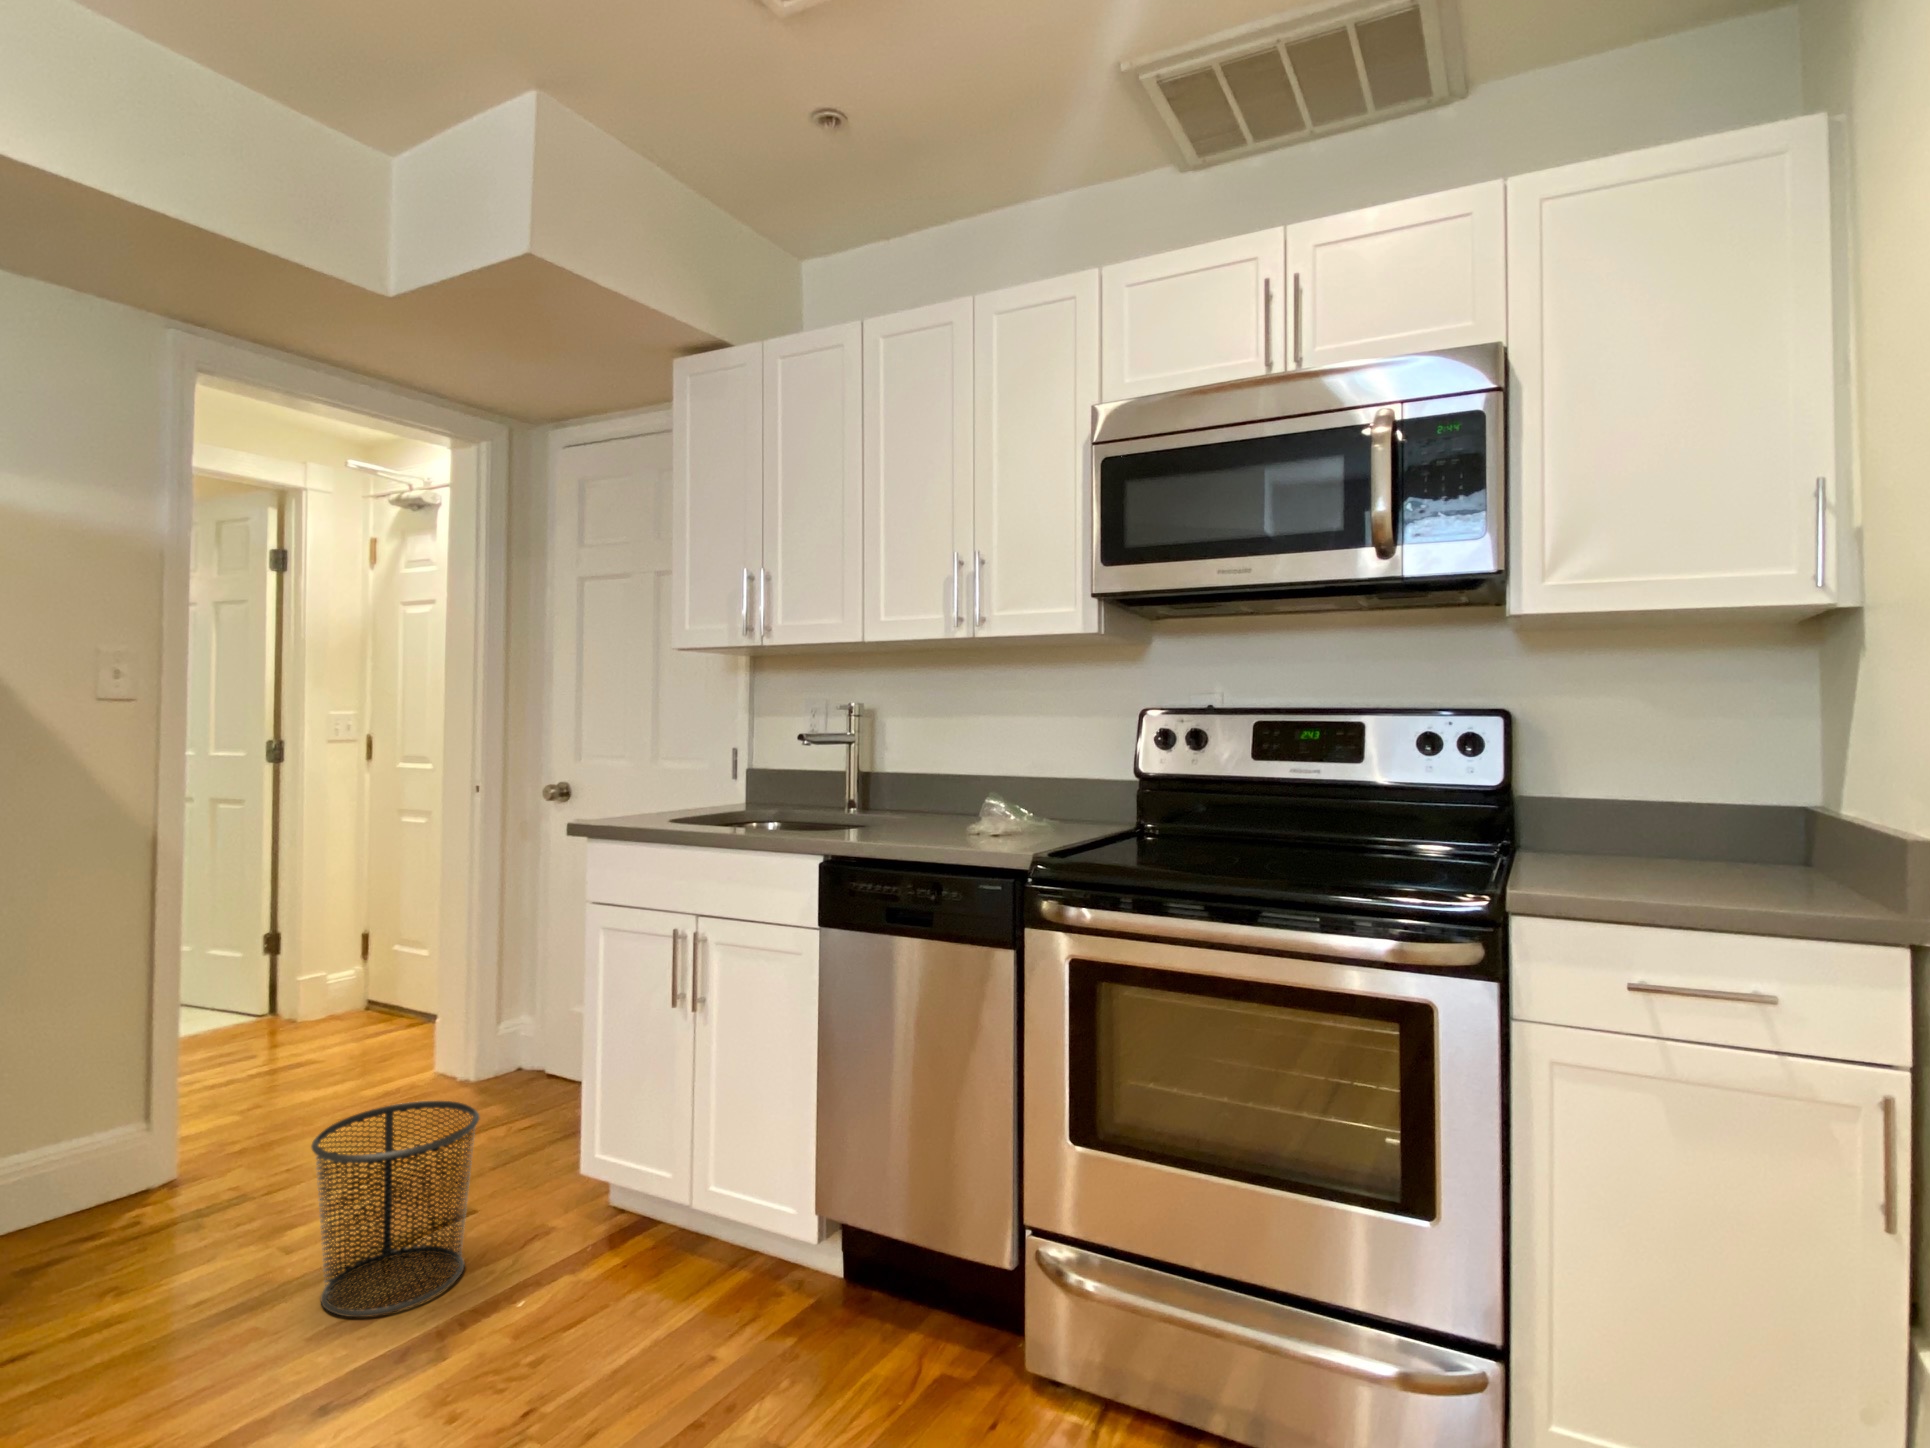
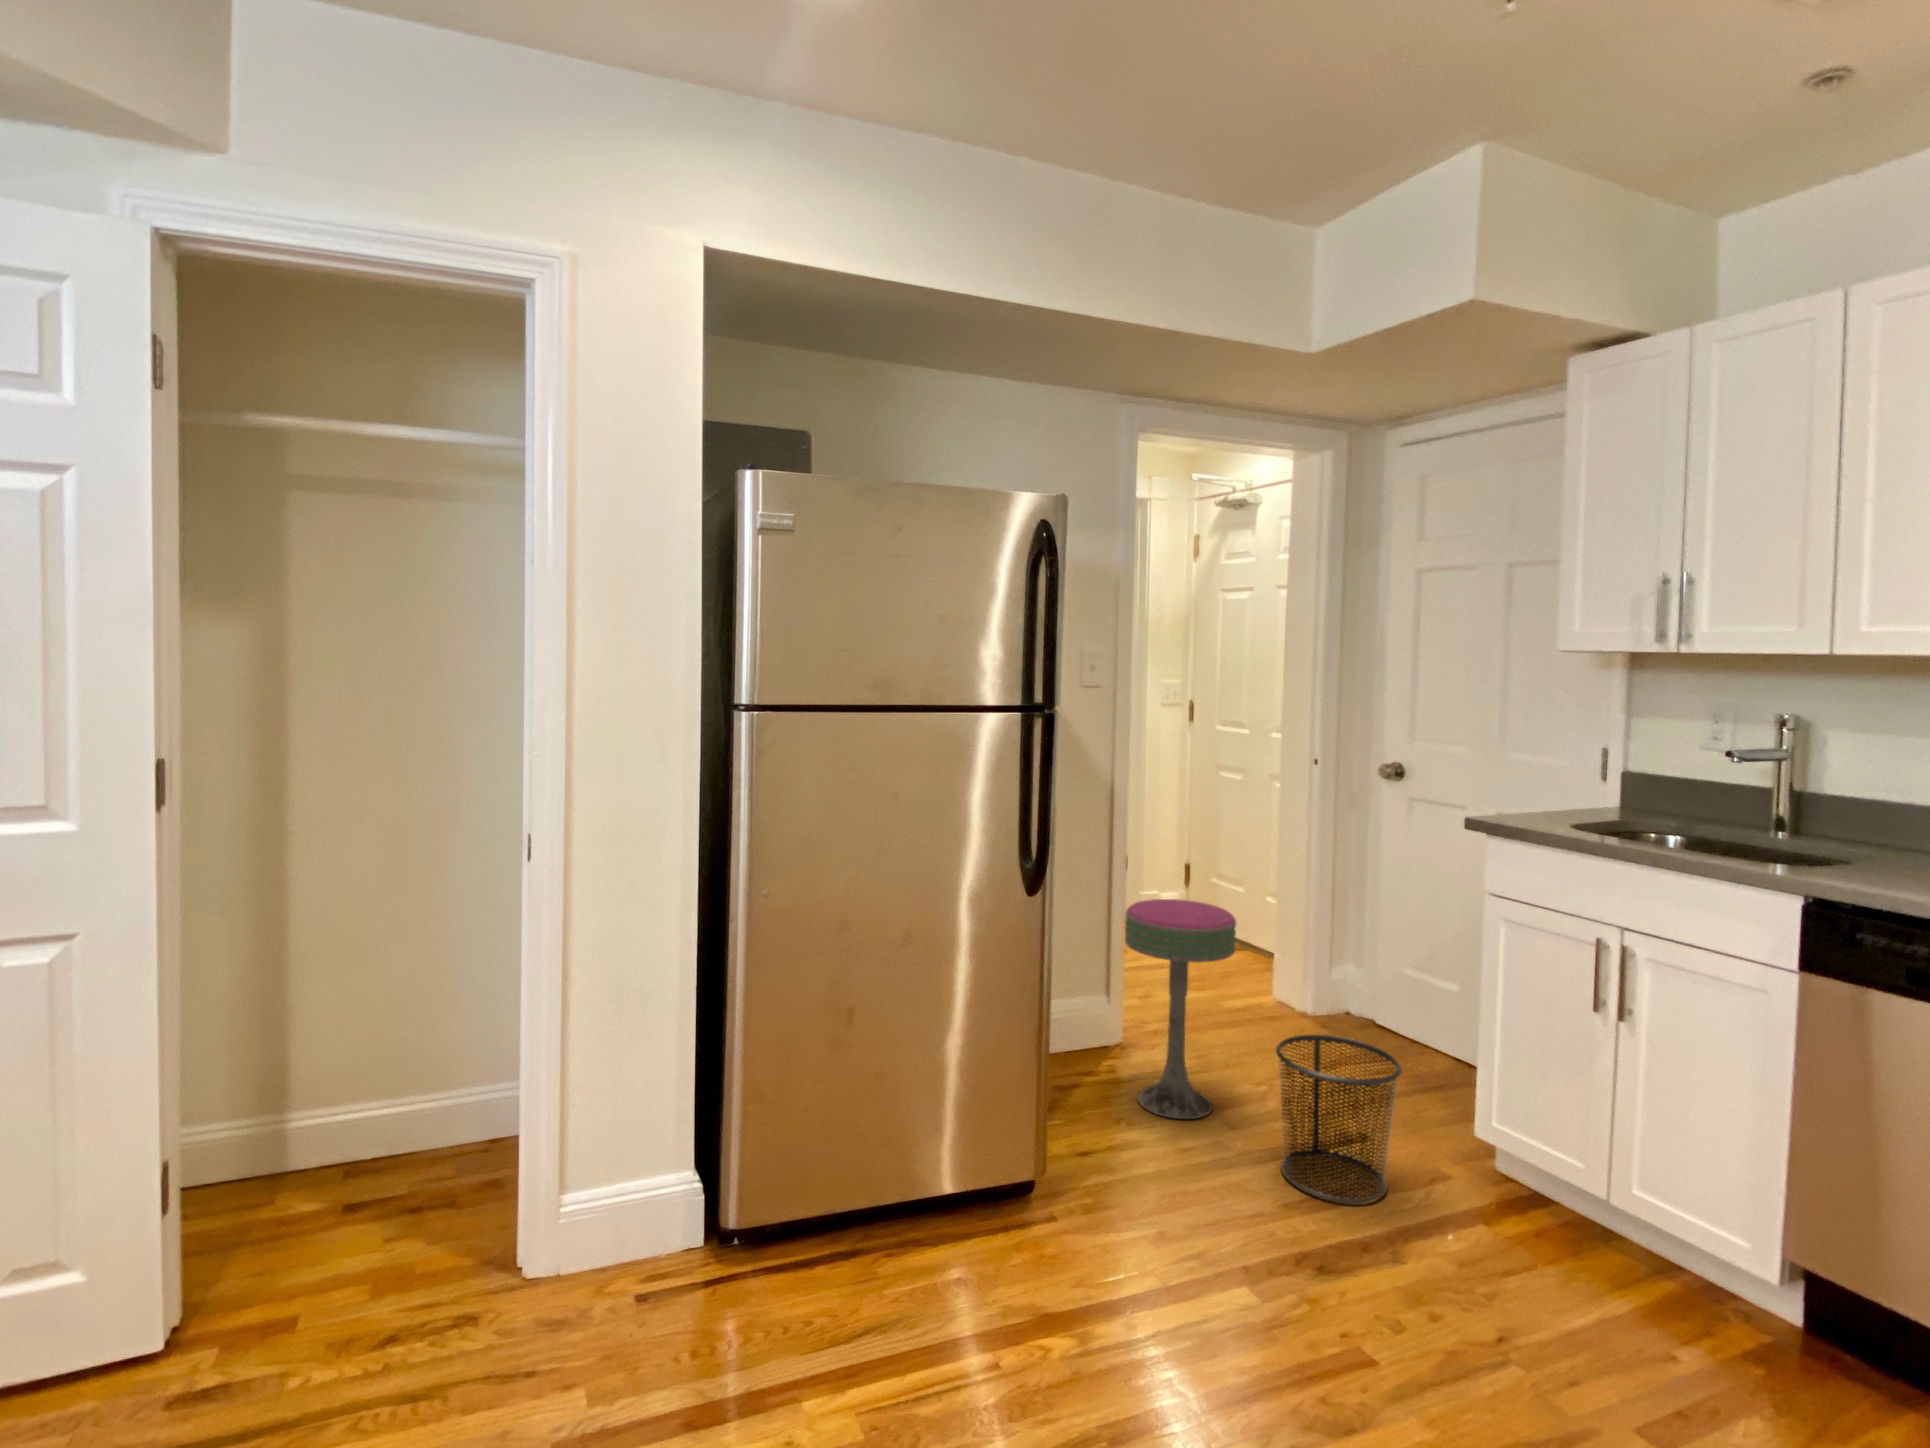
bar stool: none [112,969,296,1277] -> present [1125,899,1236,1119]

